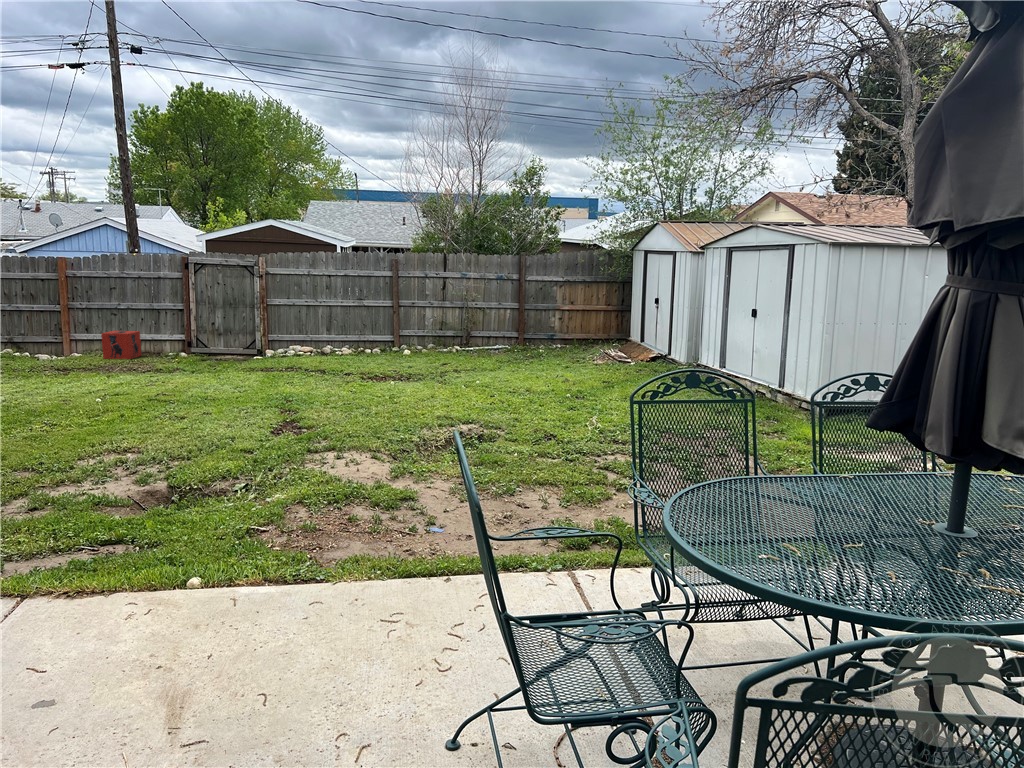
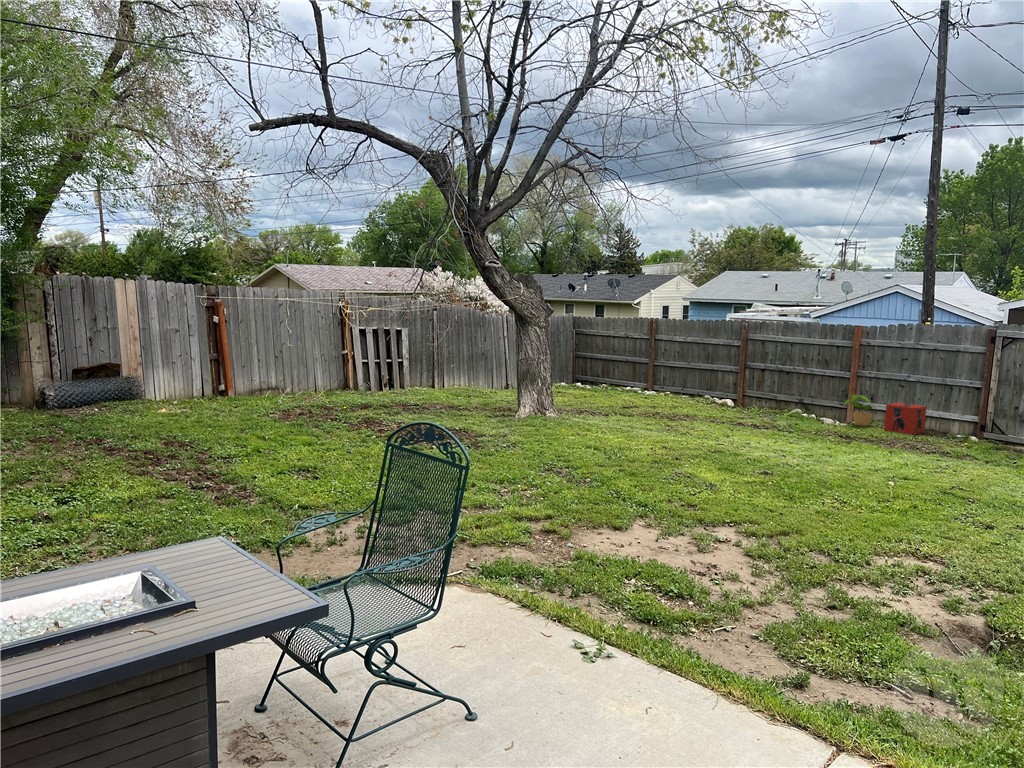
potted plant: none [59,327,91,358] -> present [845,395,875,426]

